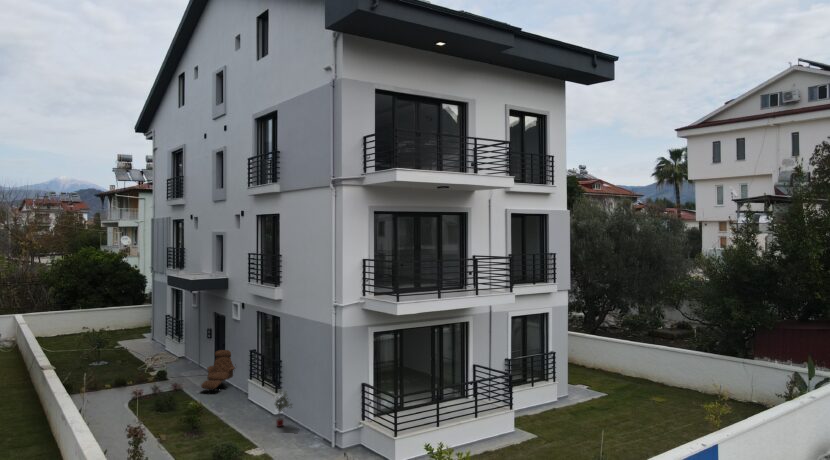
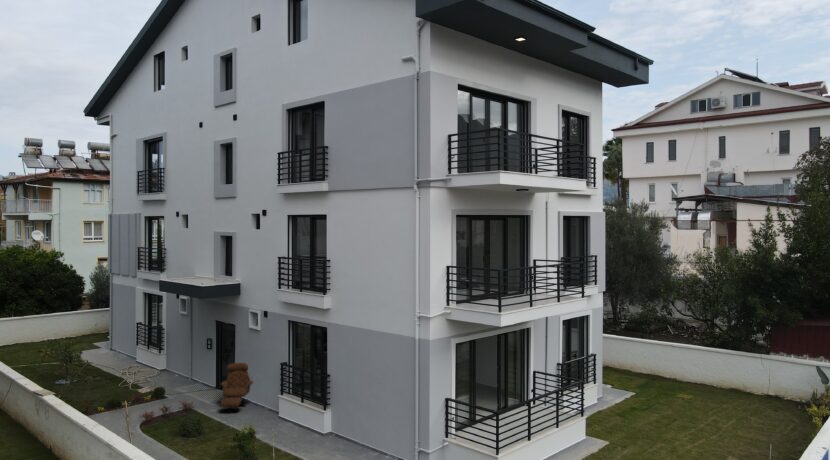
potted tree: present [275,392,292,427] -> none [330,408,354,447]

